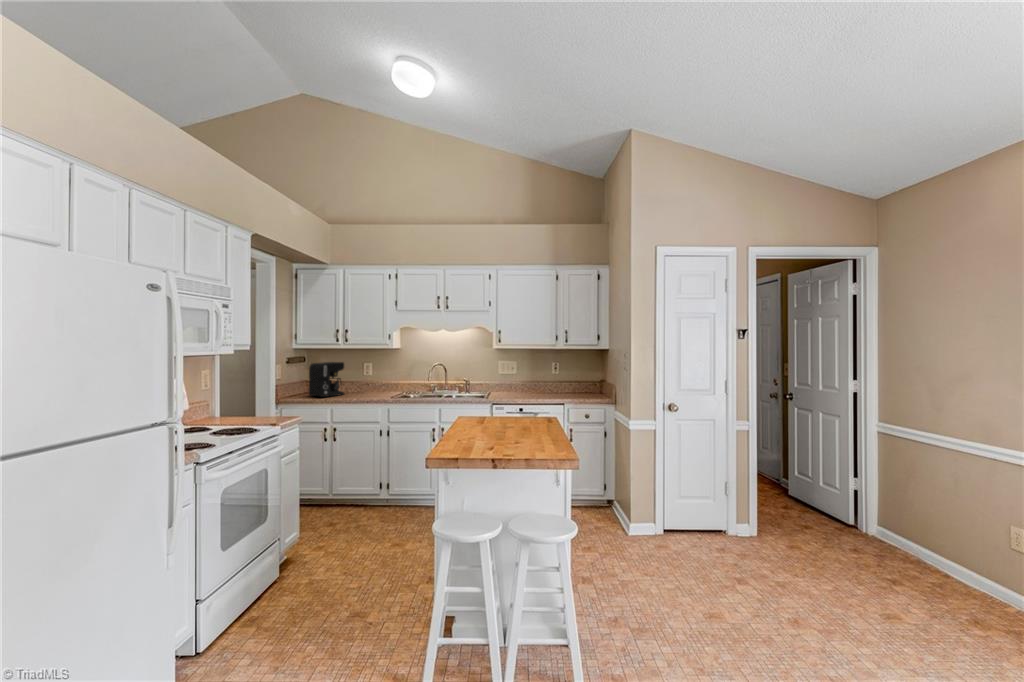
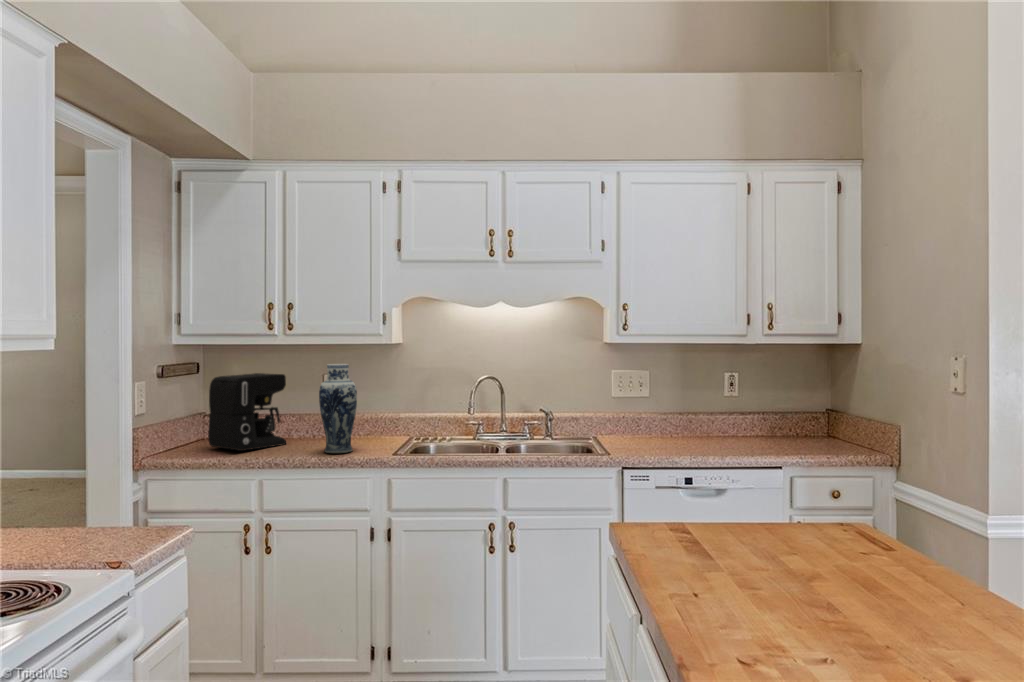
vase: none [359,358,376,398] -> present [319,364,357,453]

